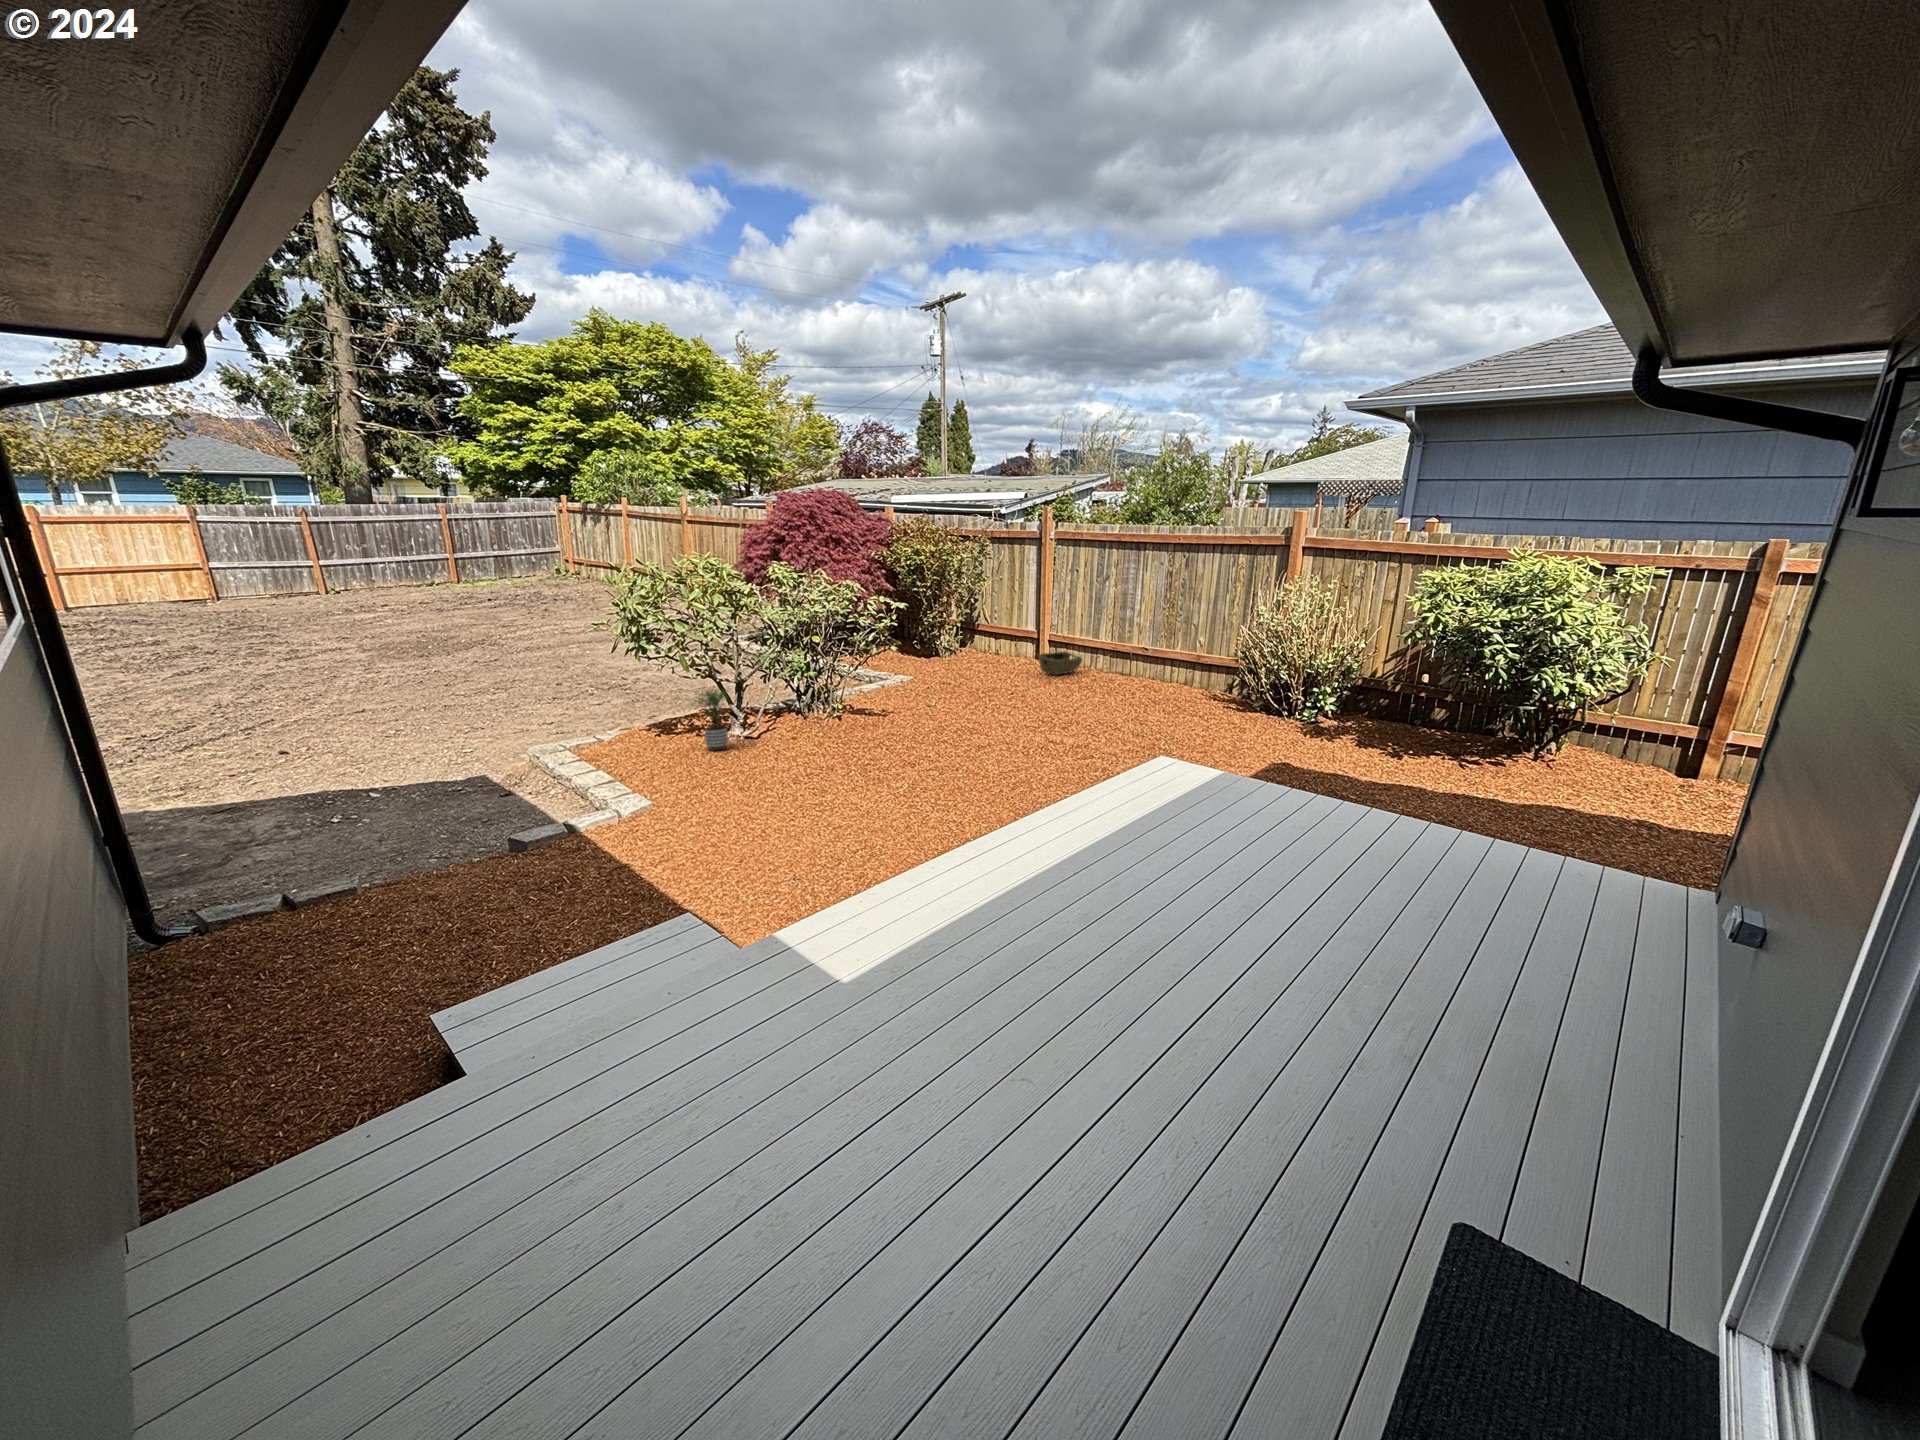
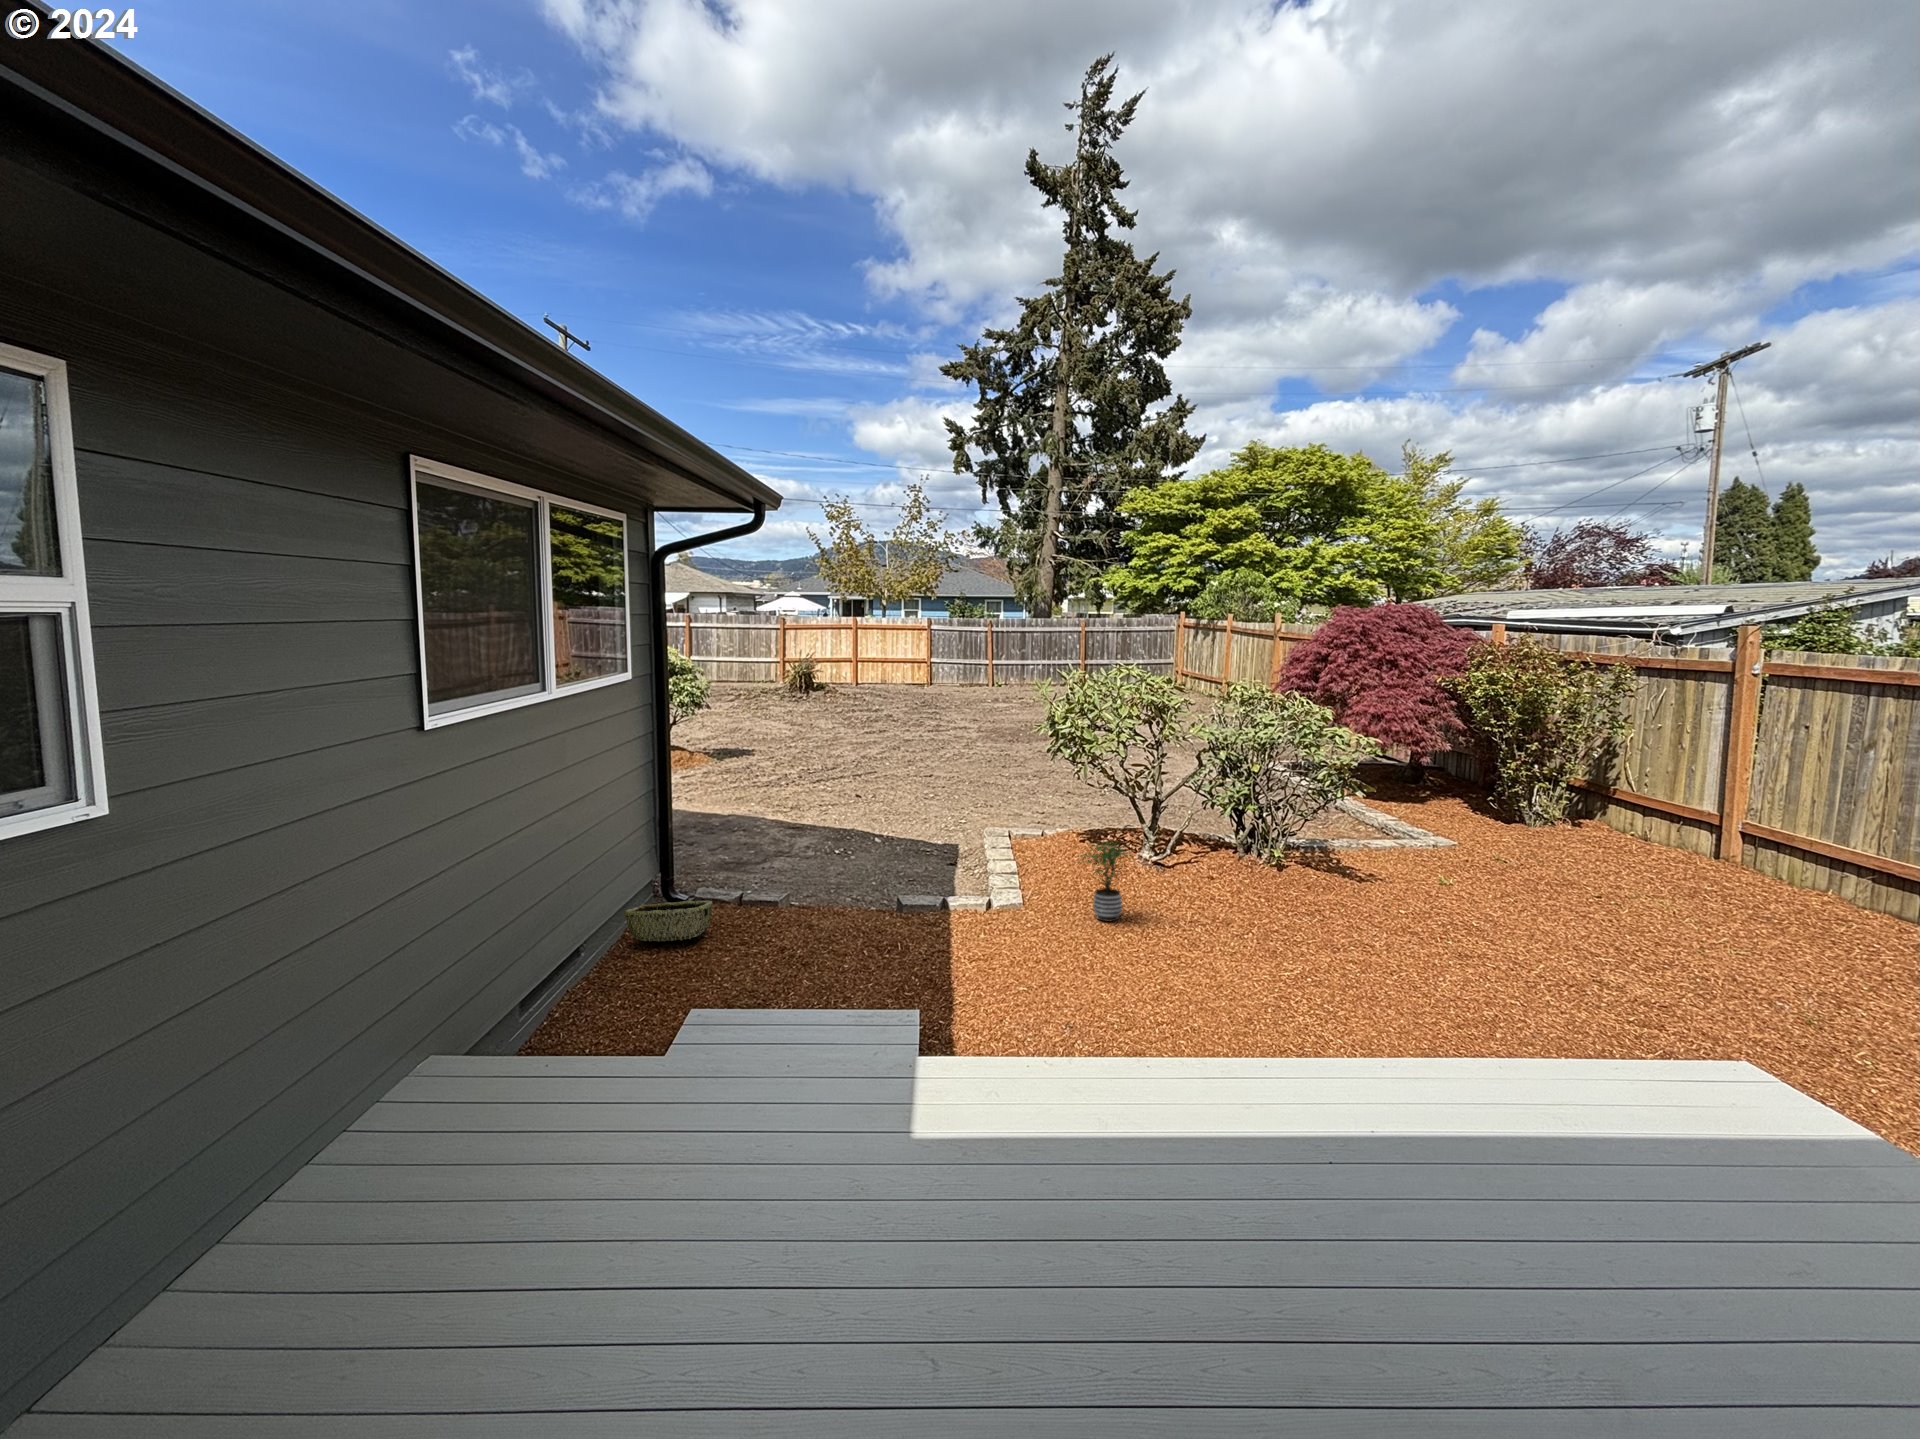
woven basket: present [1038,652,1082,675] -> present [623,901,712,942]

